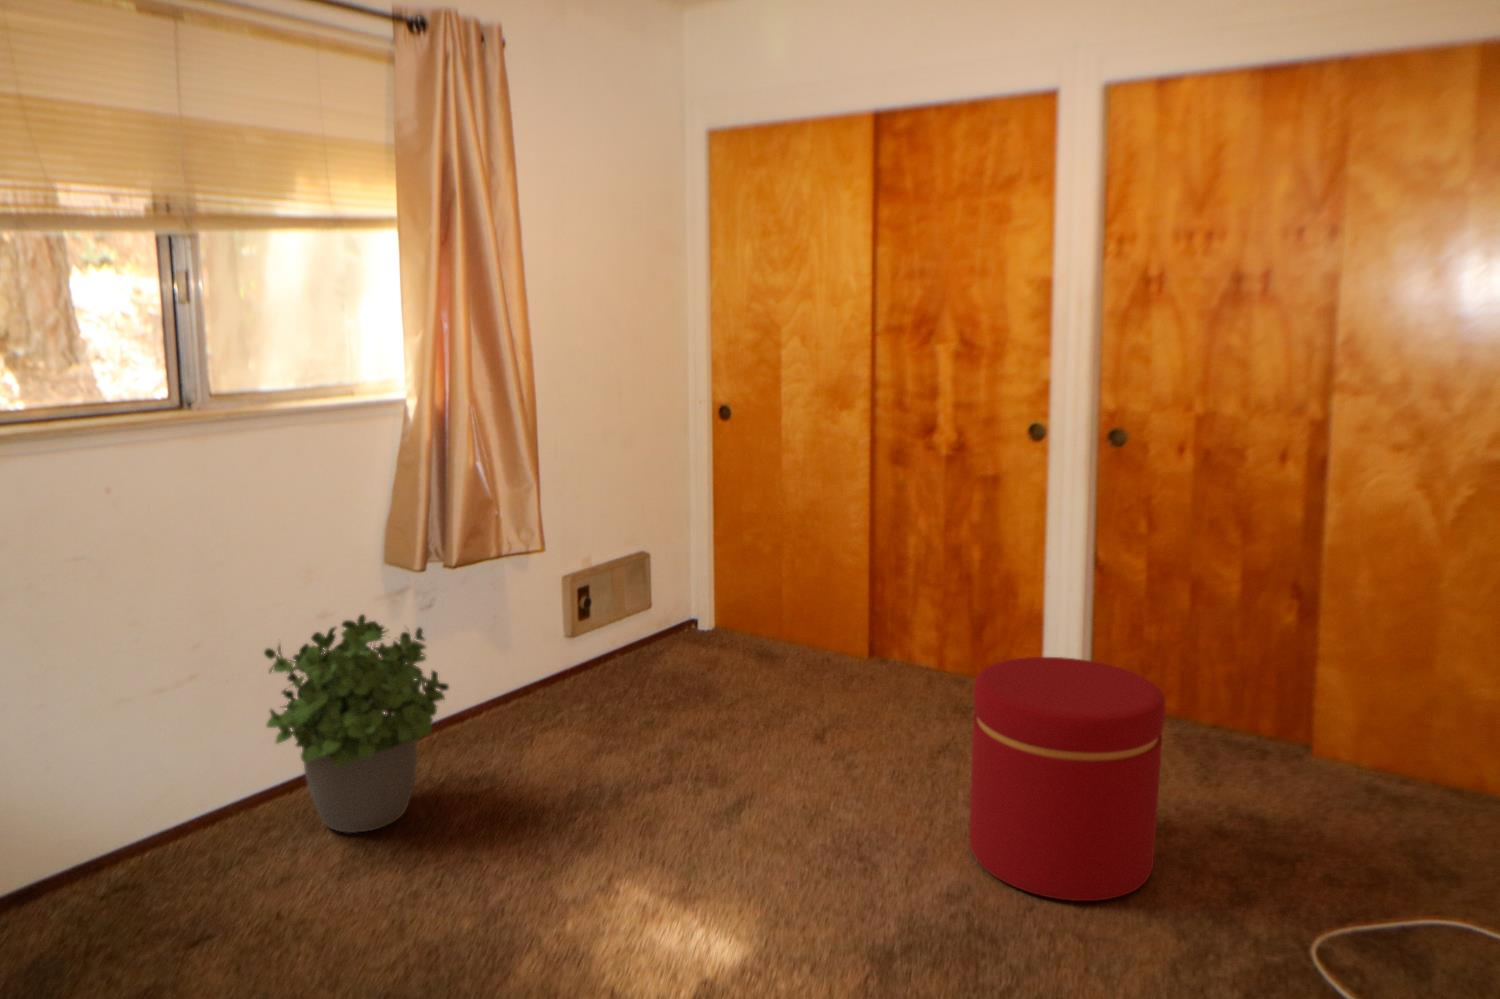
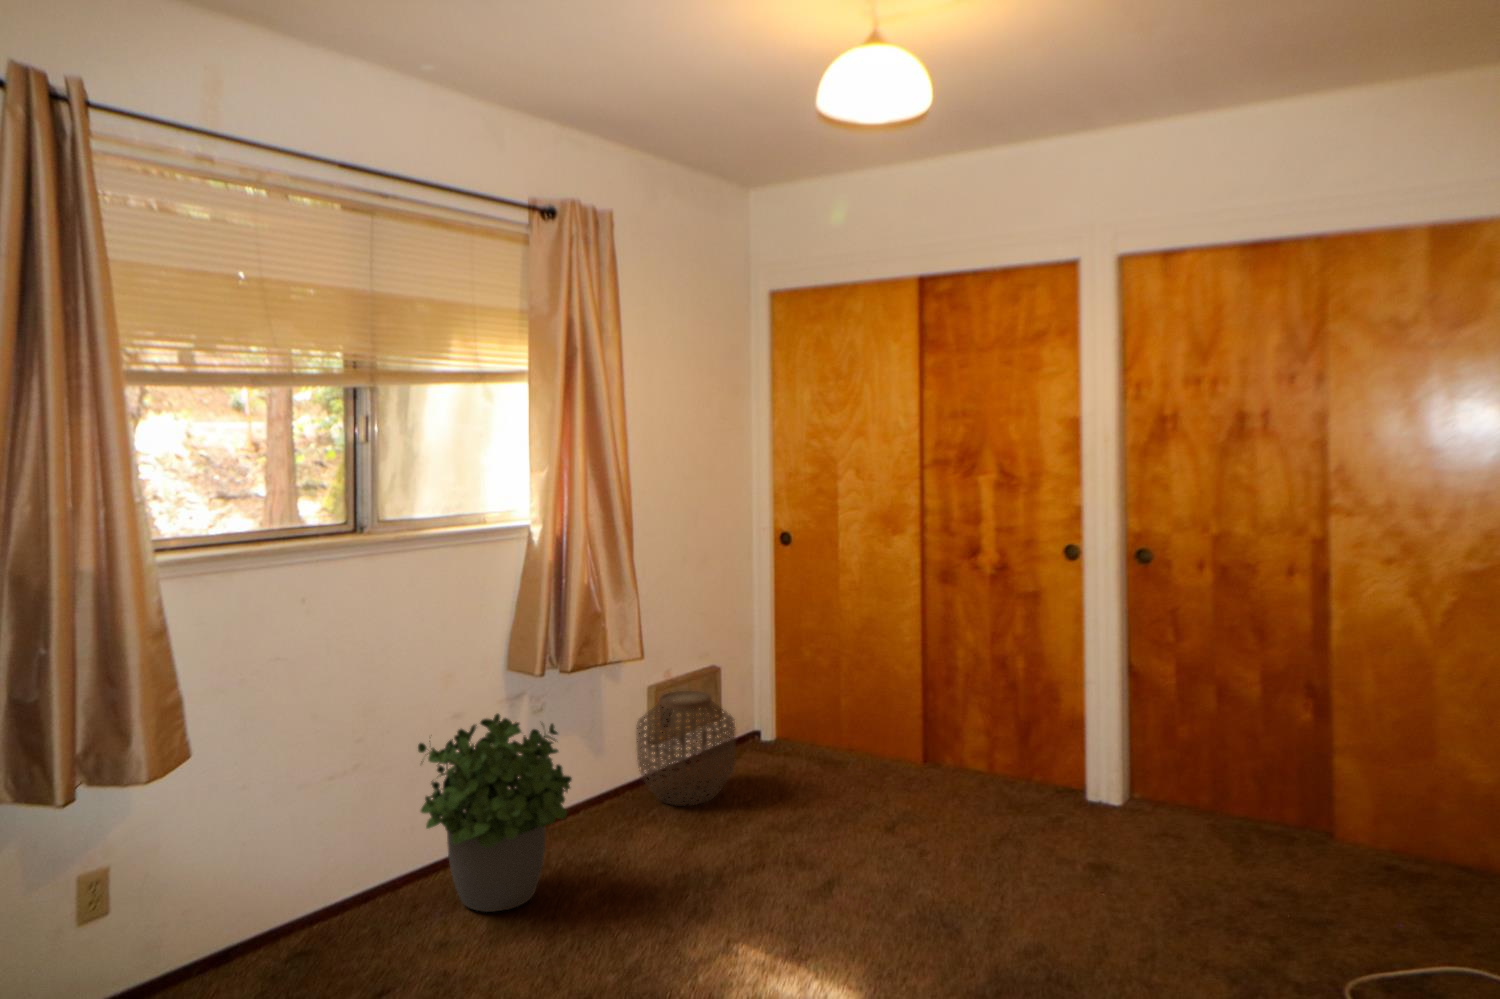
woven basket: none [545,582,655,707] -> present [636,691,736,806]
ottoman: present [969,657,1165,901] -> none [1045,743,1215,956]

